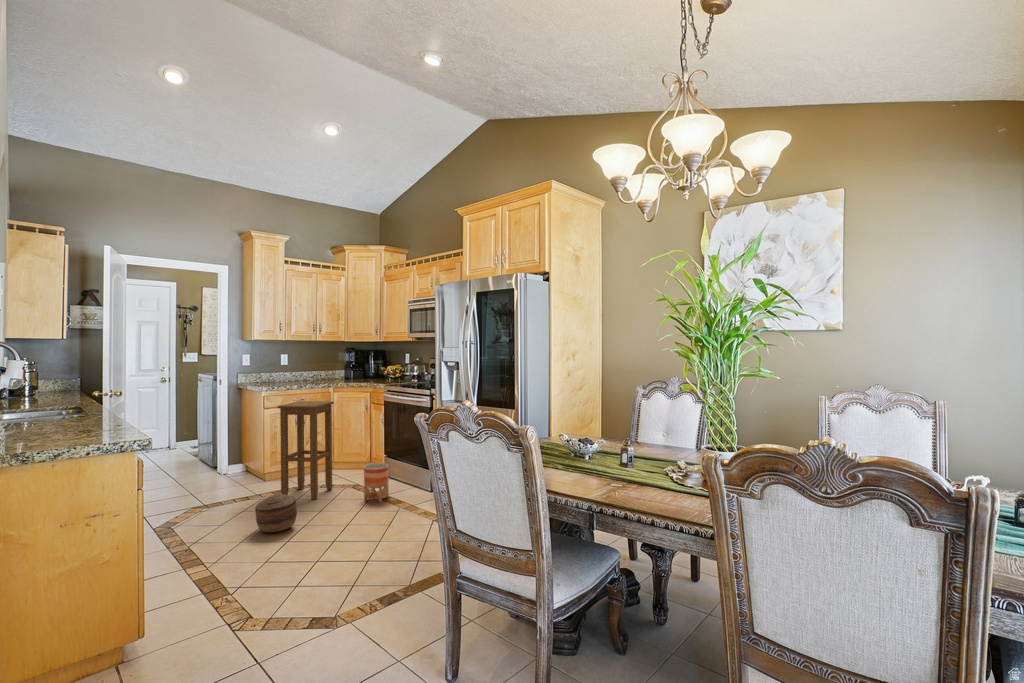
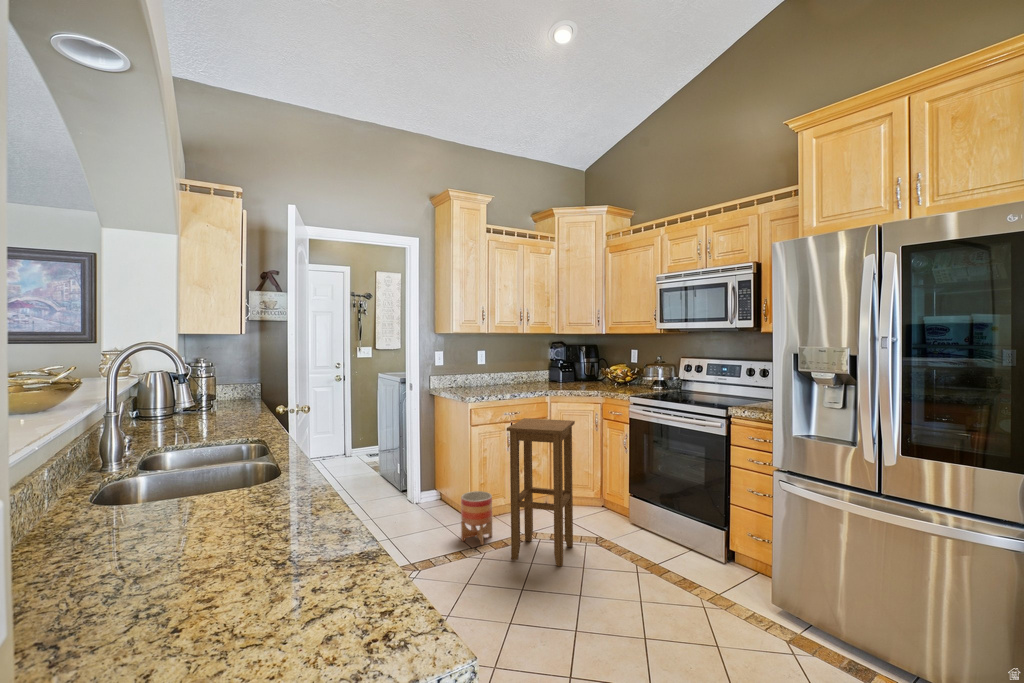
planter: present [364,463,389,502] -> present [461,491,492,545]
basket: present [255,494,297,532] -> none [512,579,572,646]

